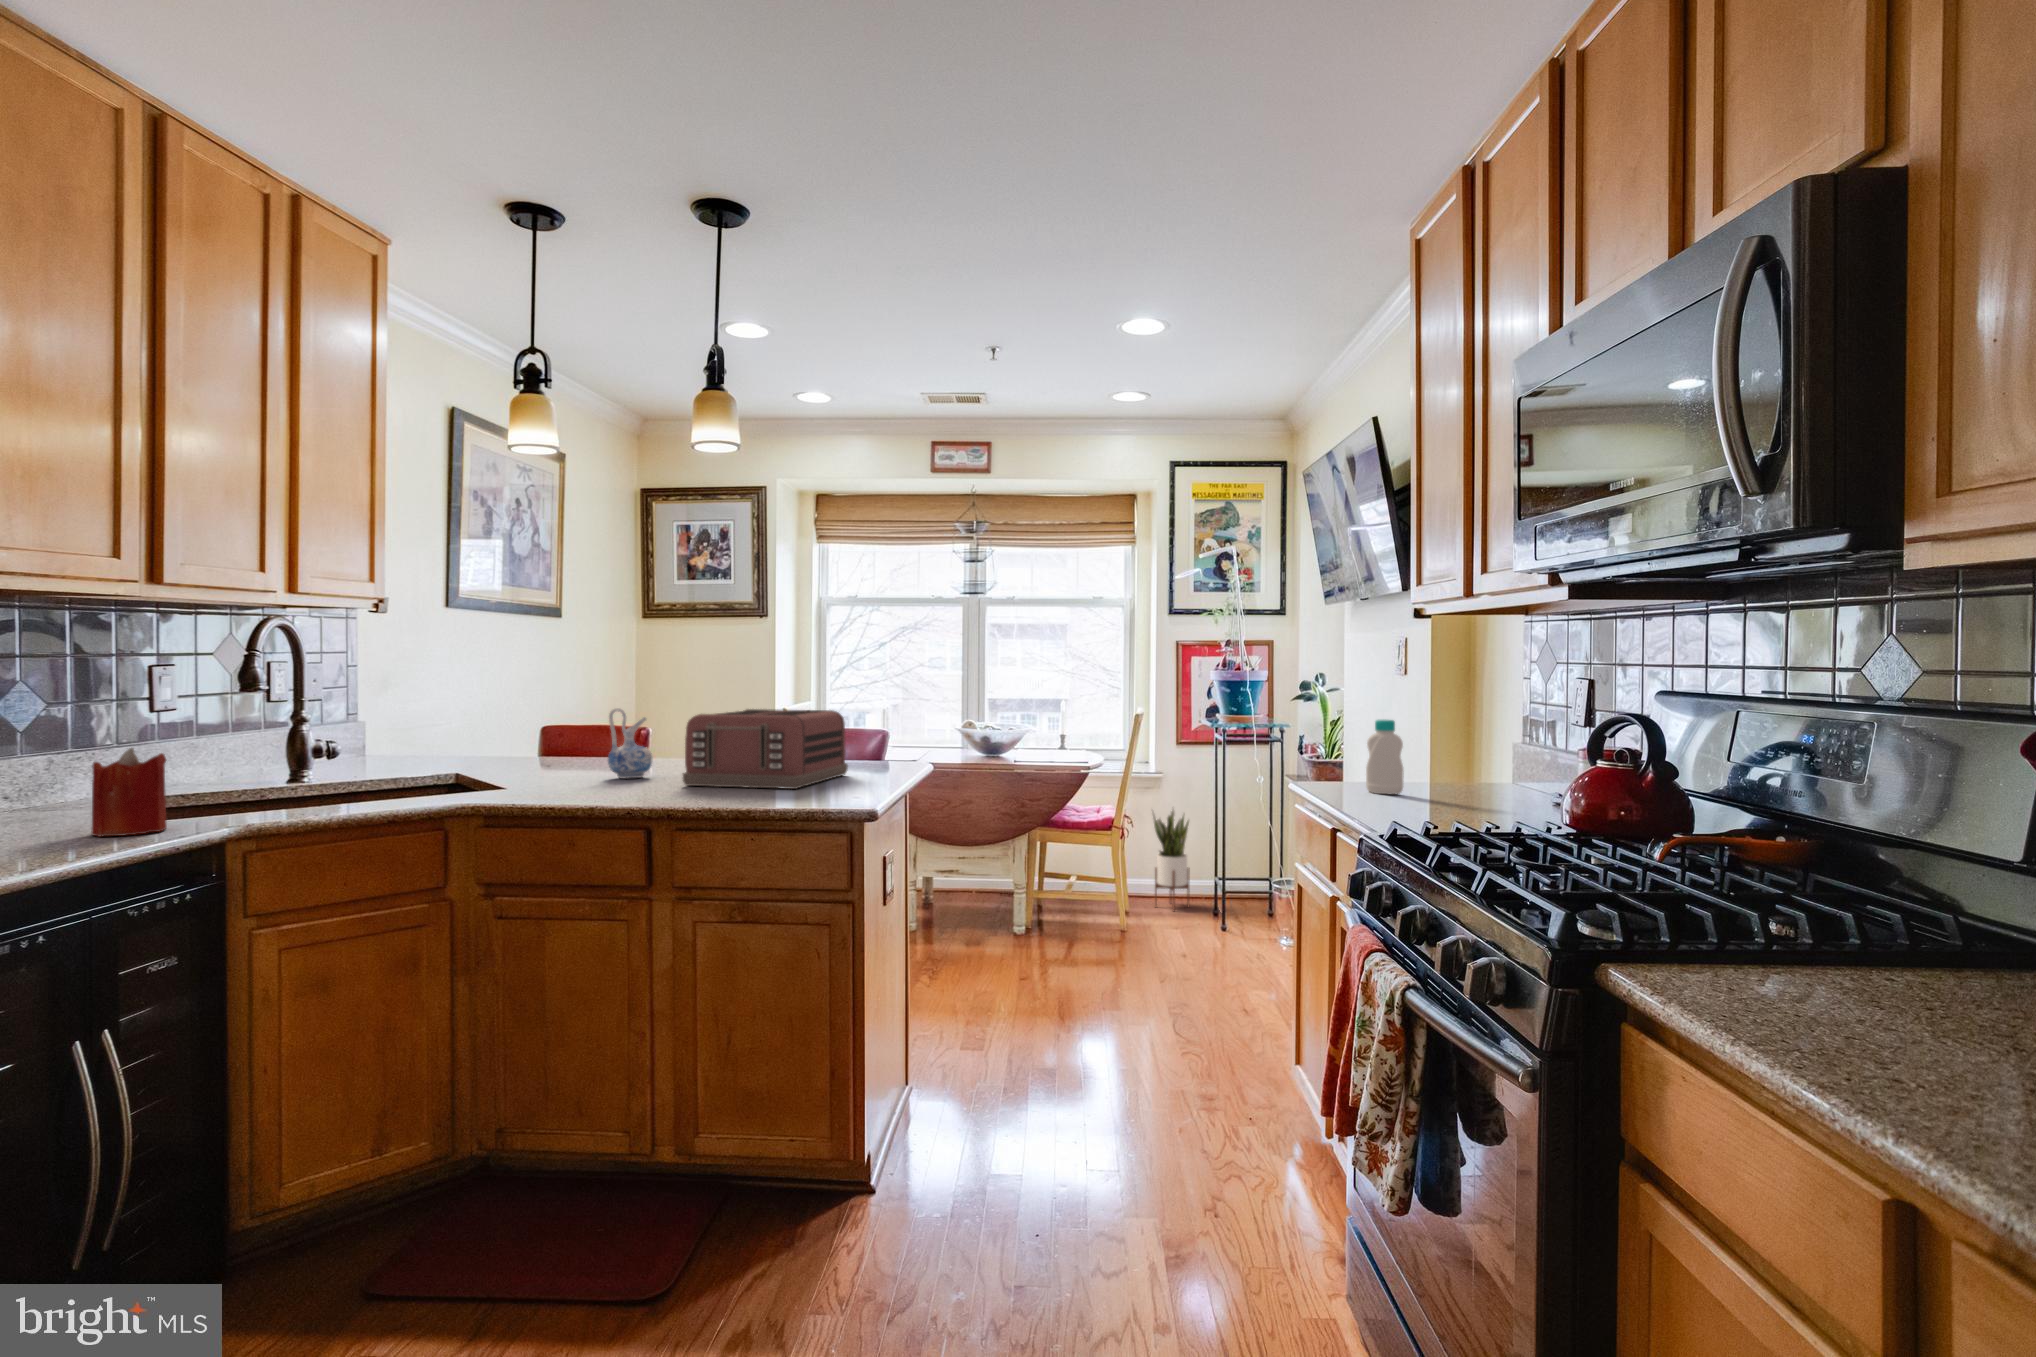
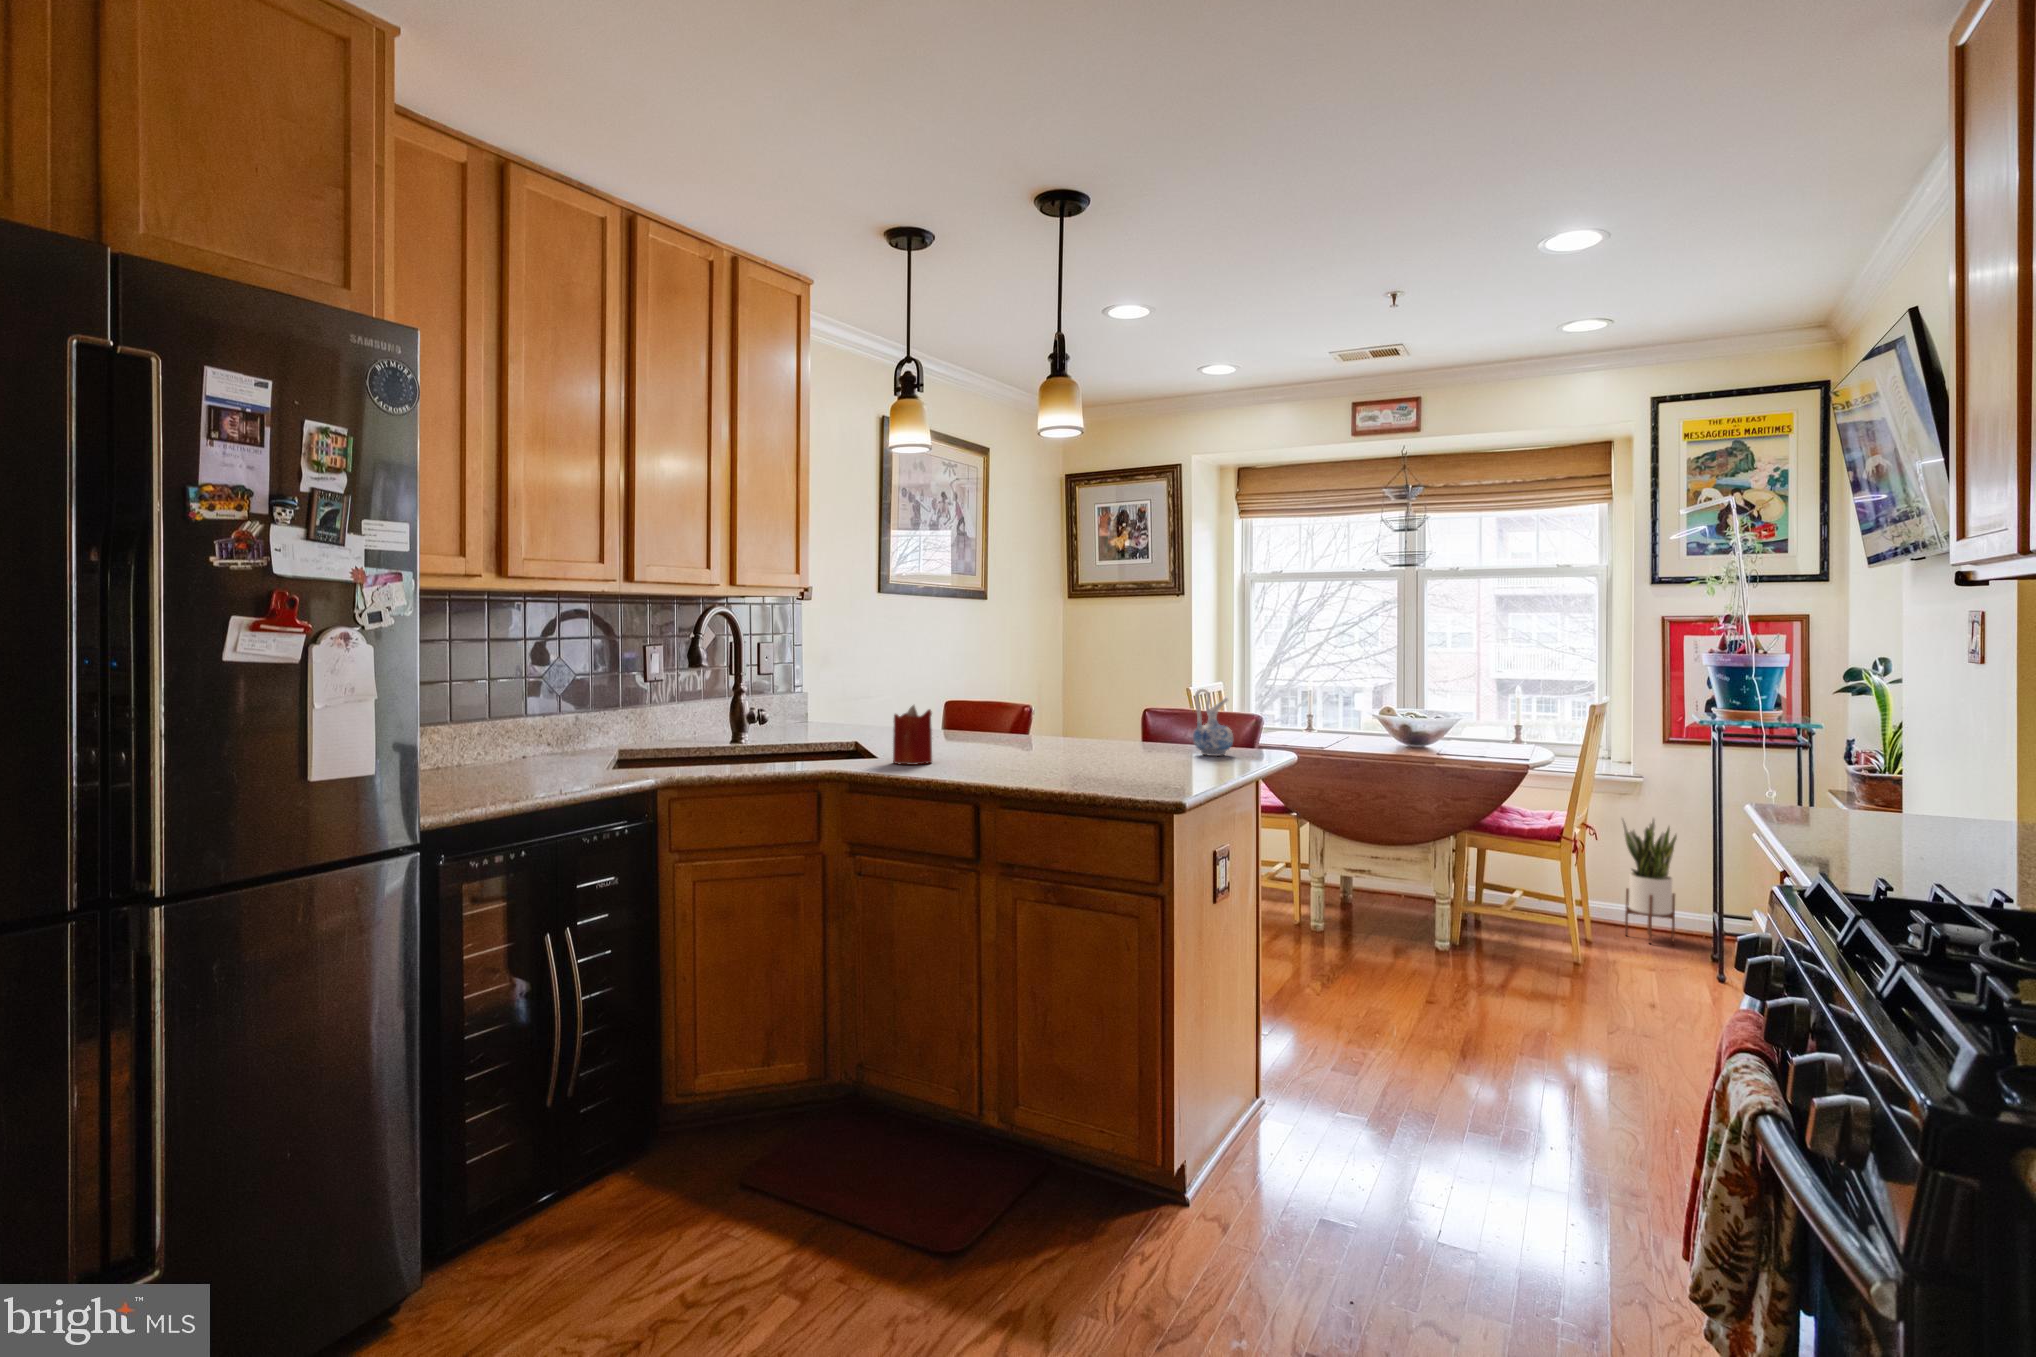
ceramic pitcher: present [608,708,652,778] -> present [1193,689,1233,756]
toaster: present [683,709,848,789] -> none [1012,693,1182,777]
bottle: present [1366,720,1404,794] -> none [1887,727,1954,835]
candle: present [91,748,167,836] -> present [893,705,932,765]

